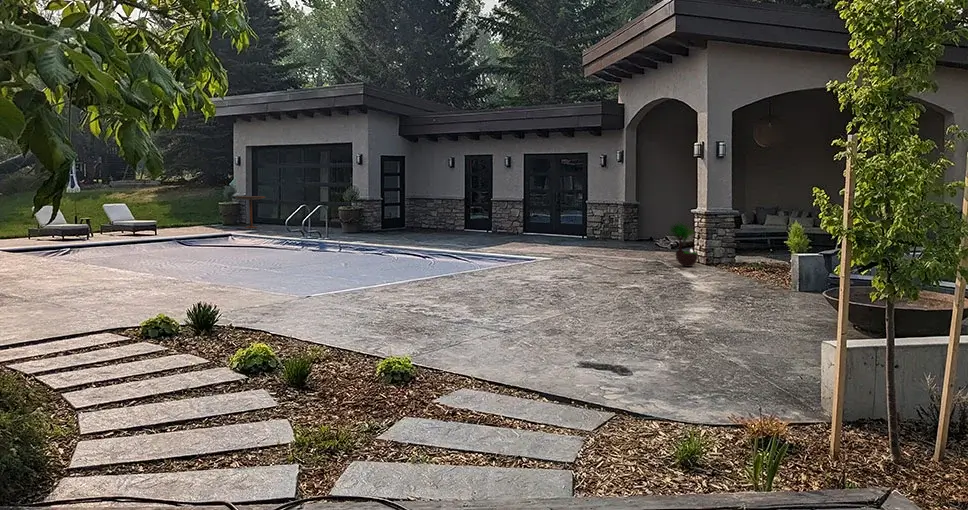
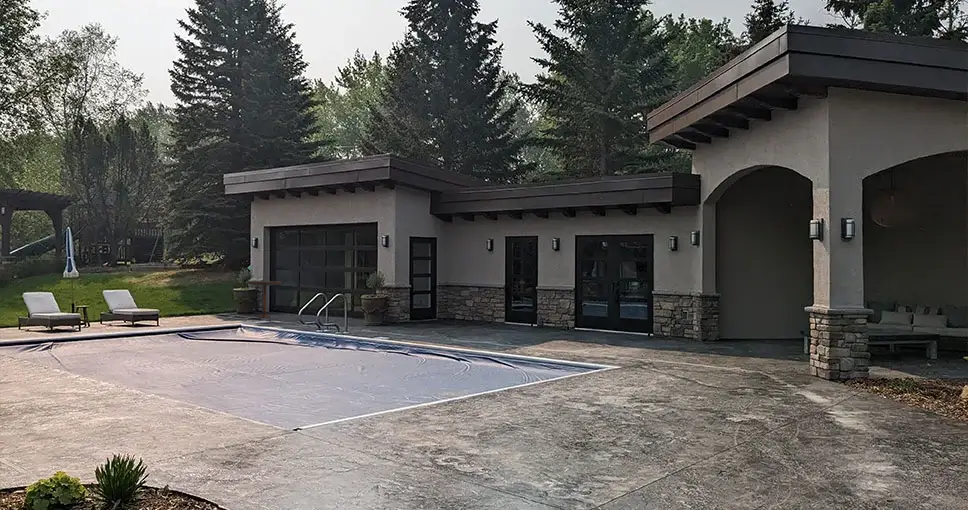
potted tree: present [671,223,698,266] -> none [776,318,818,381]

